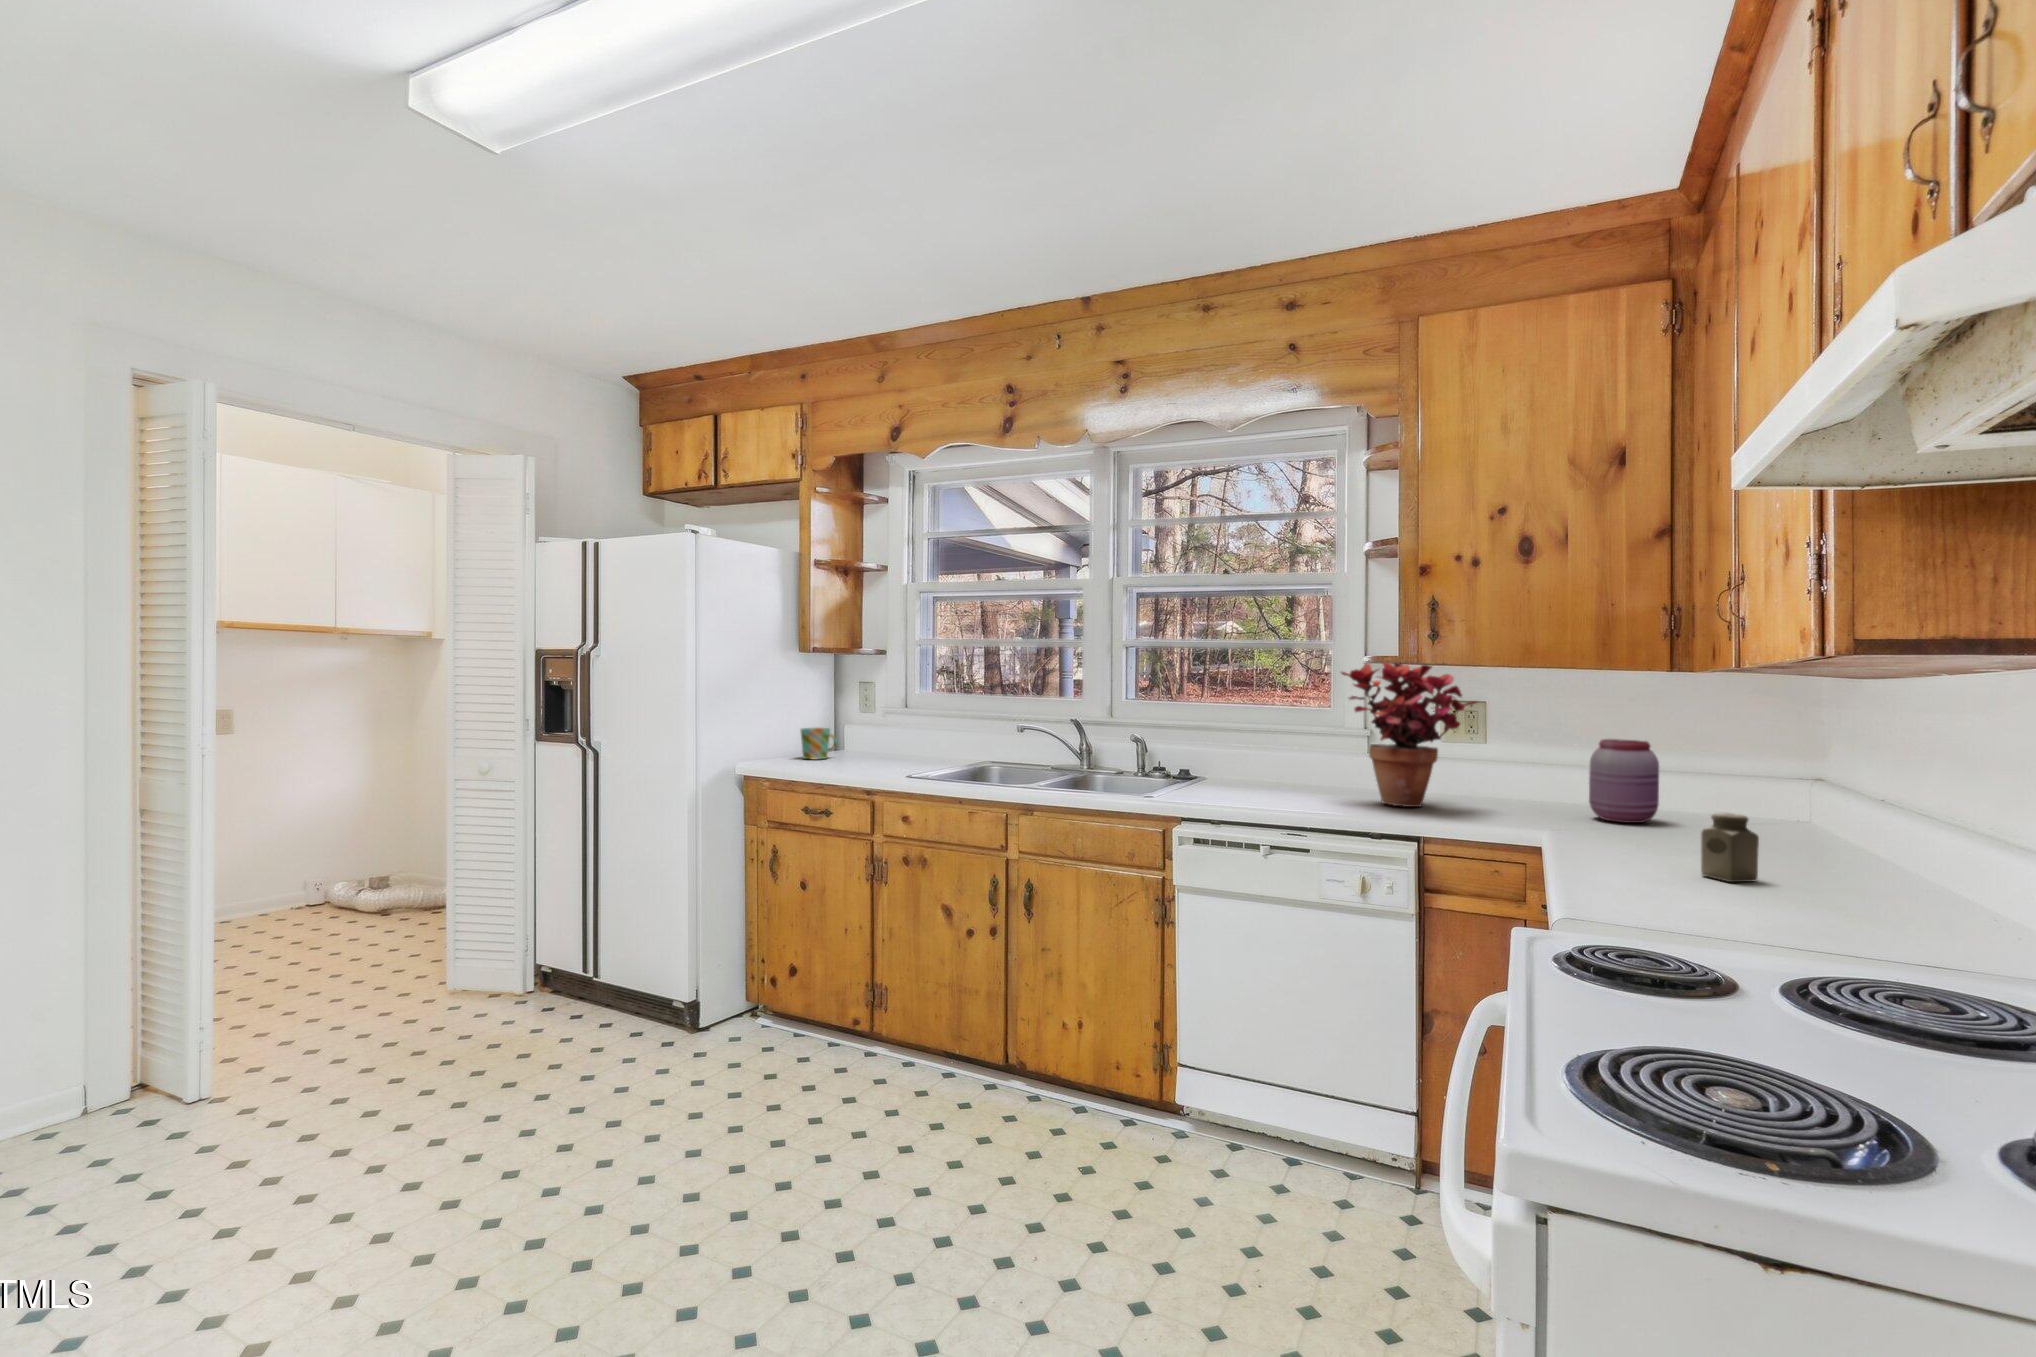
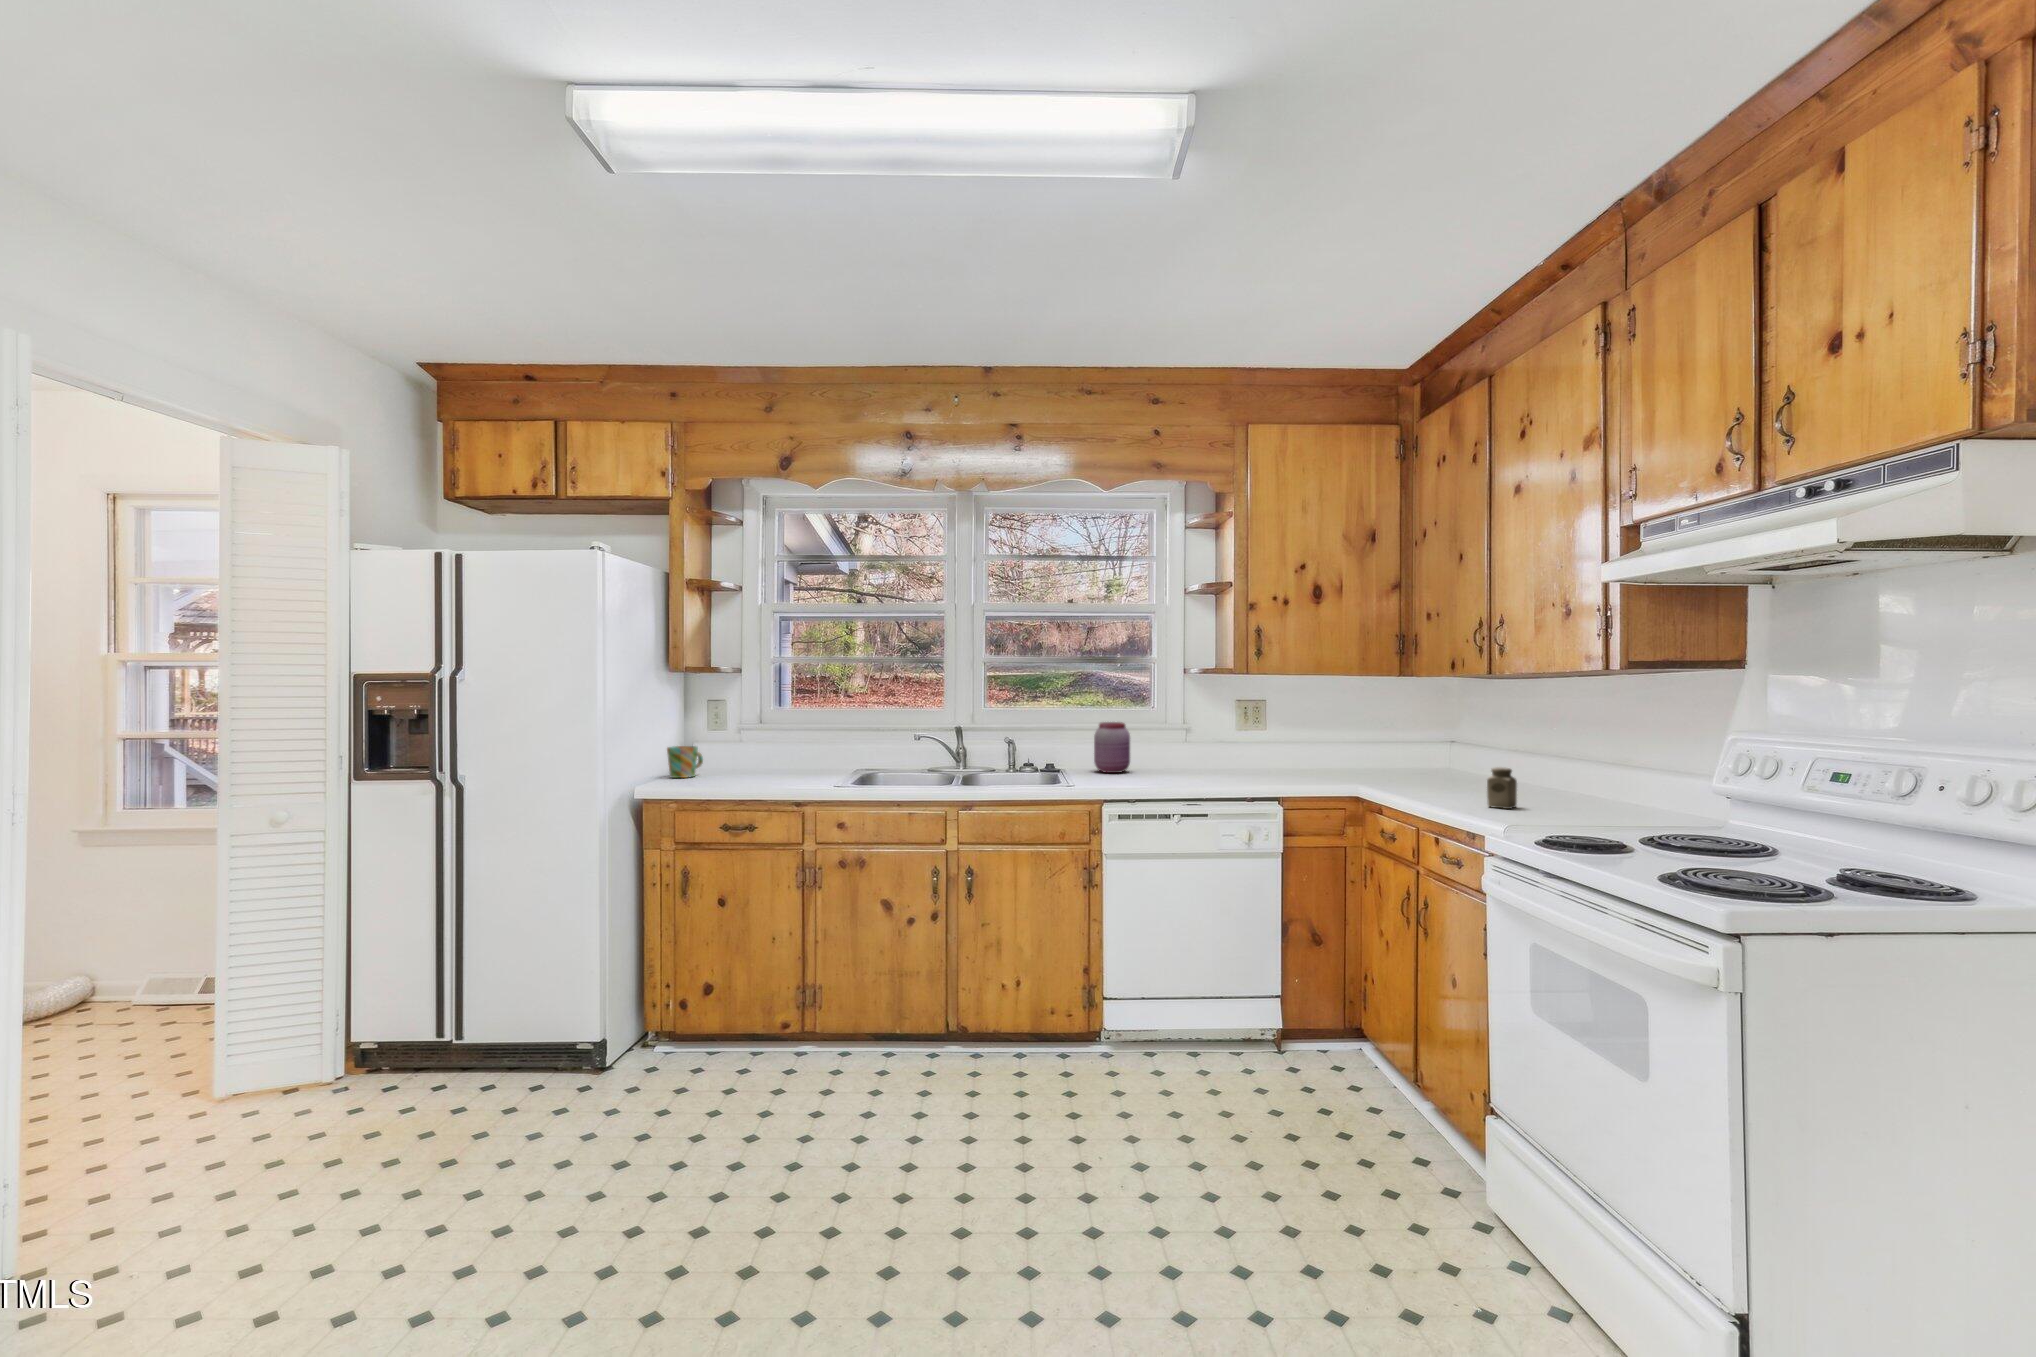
potted plant: present [1340,662,1477,807] -> none [1194,675,1292,780]
jar: present [1589,739,1659,823] -> present [1094,722,1130,773]

